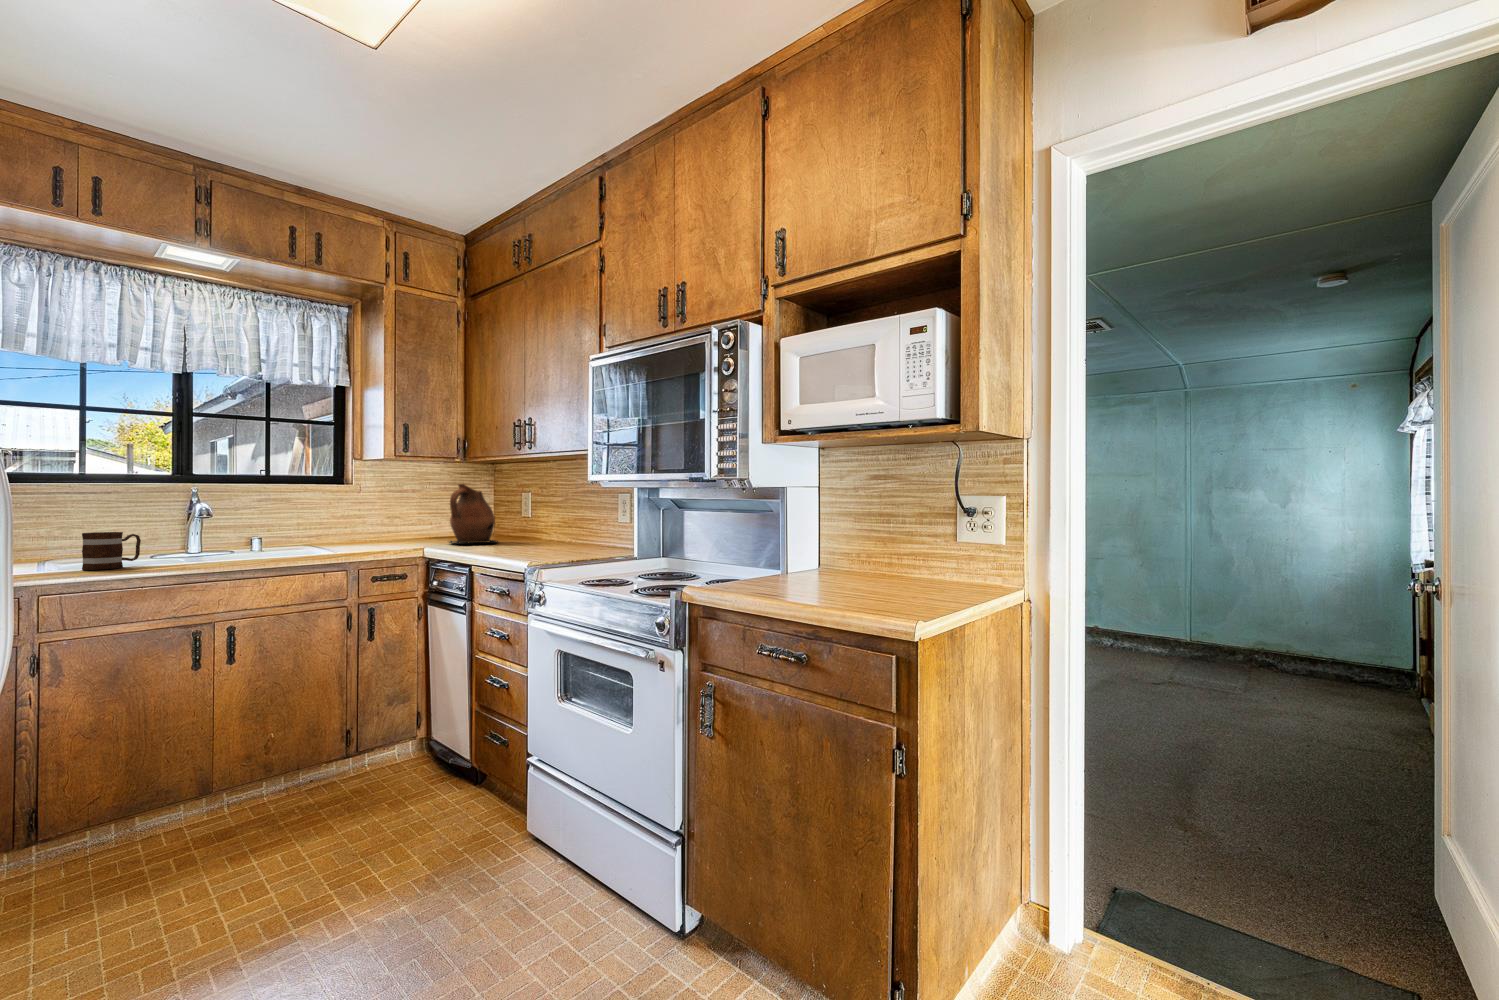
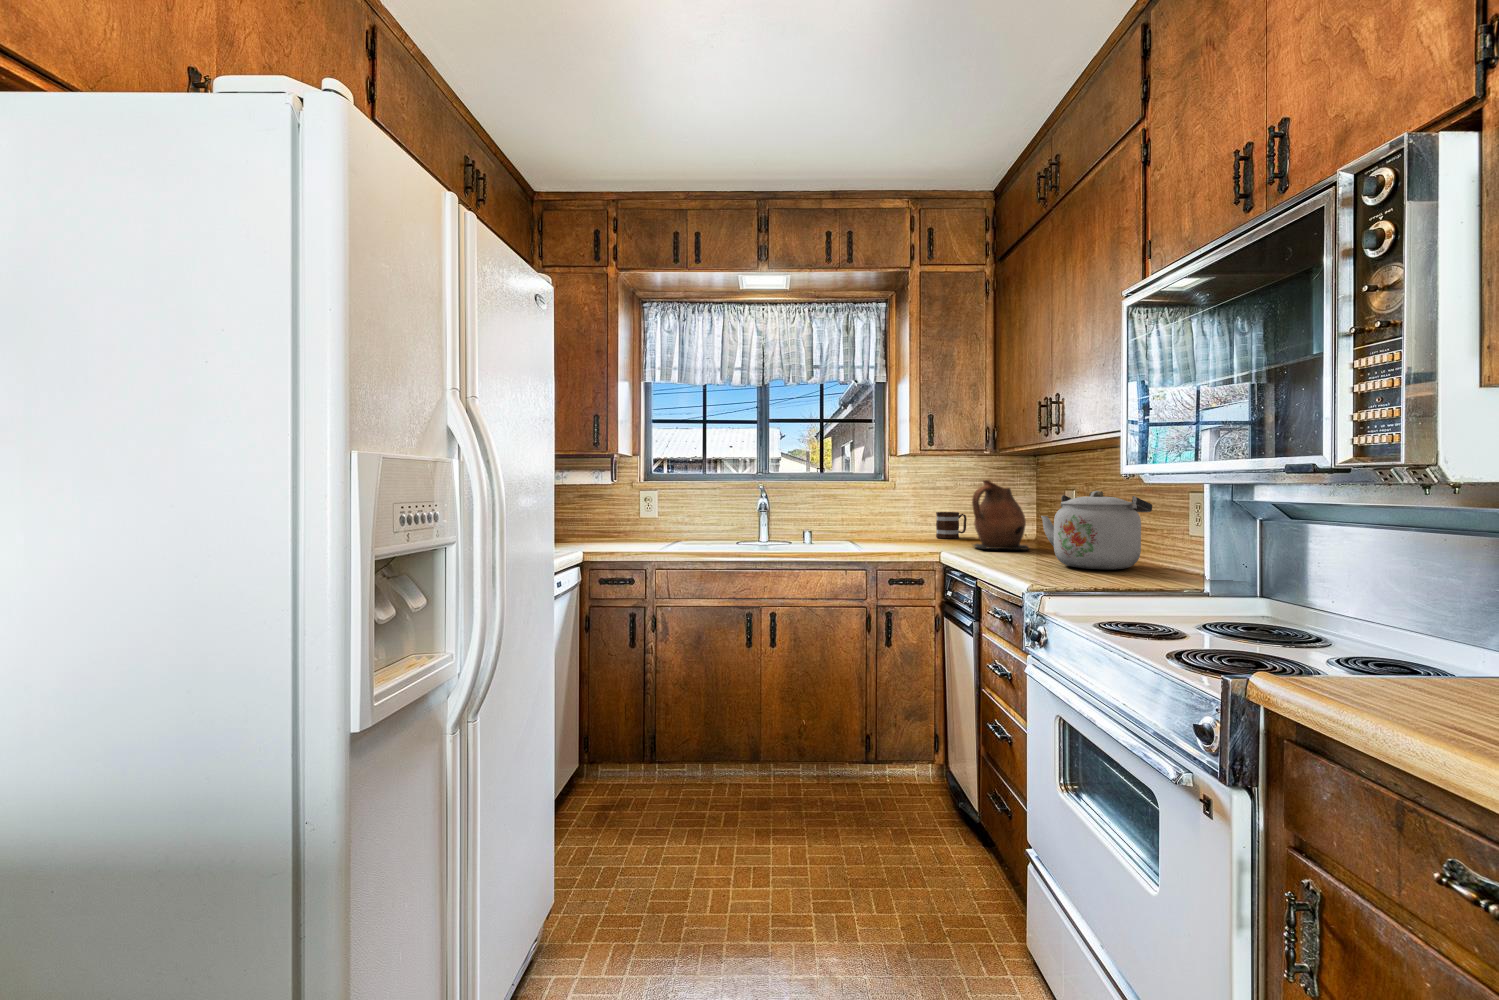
kettle: none [516,492,594,551] -> present [1041,491,1152,569]
mug: present [82,532,141,570] -> present [936,512,967,539]

